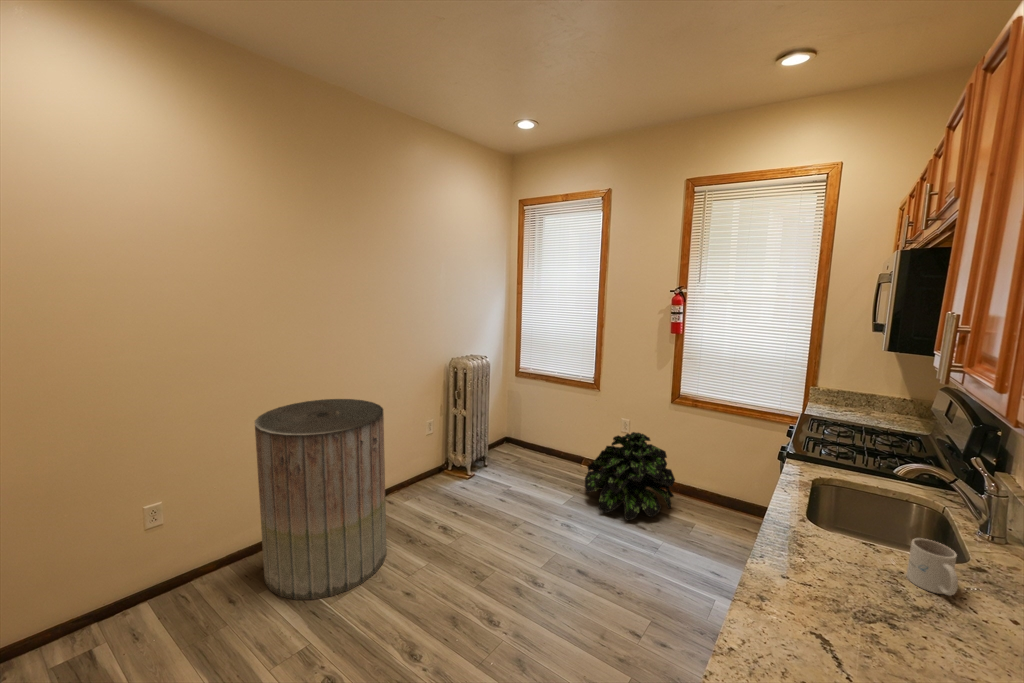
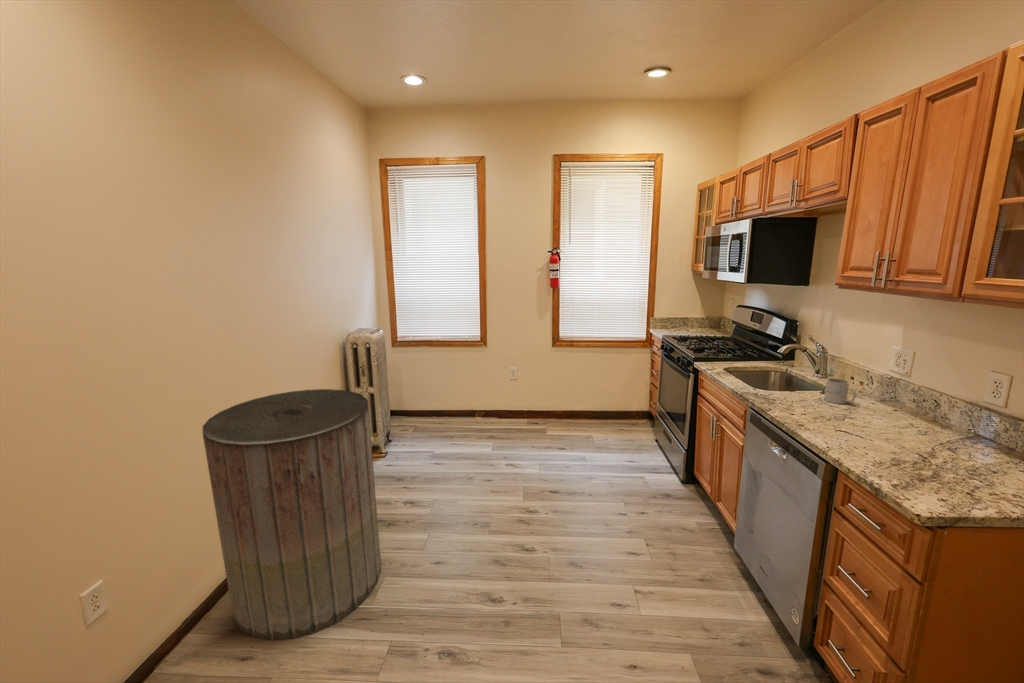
potted plant: present [585,432,675,520] -> none [497,374,575,447]

